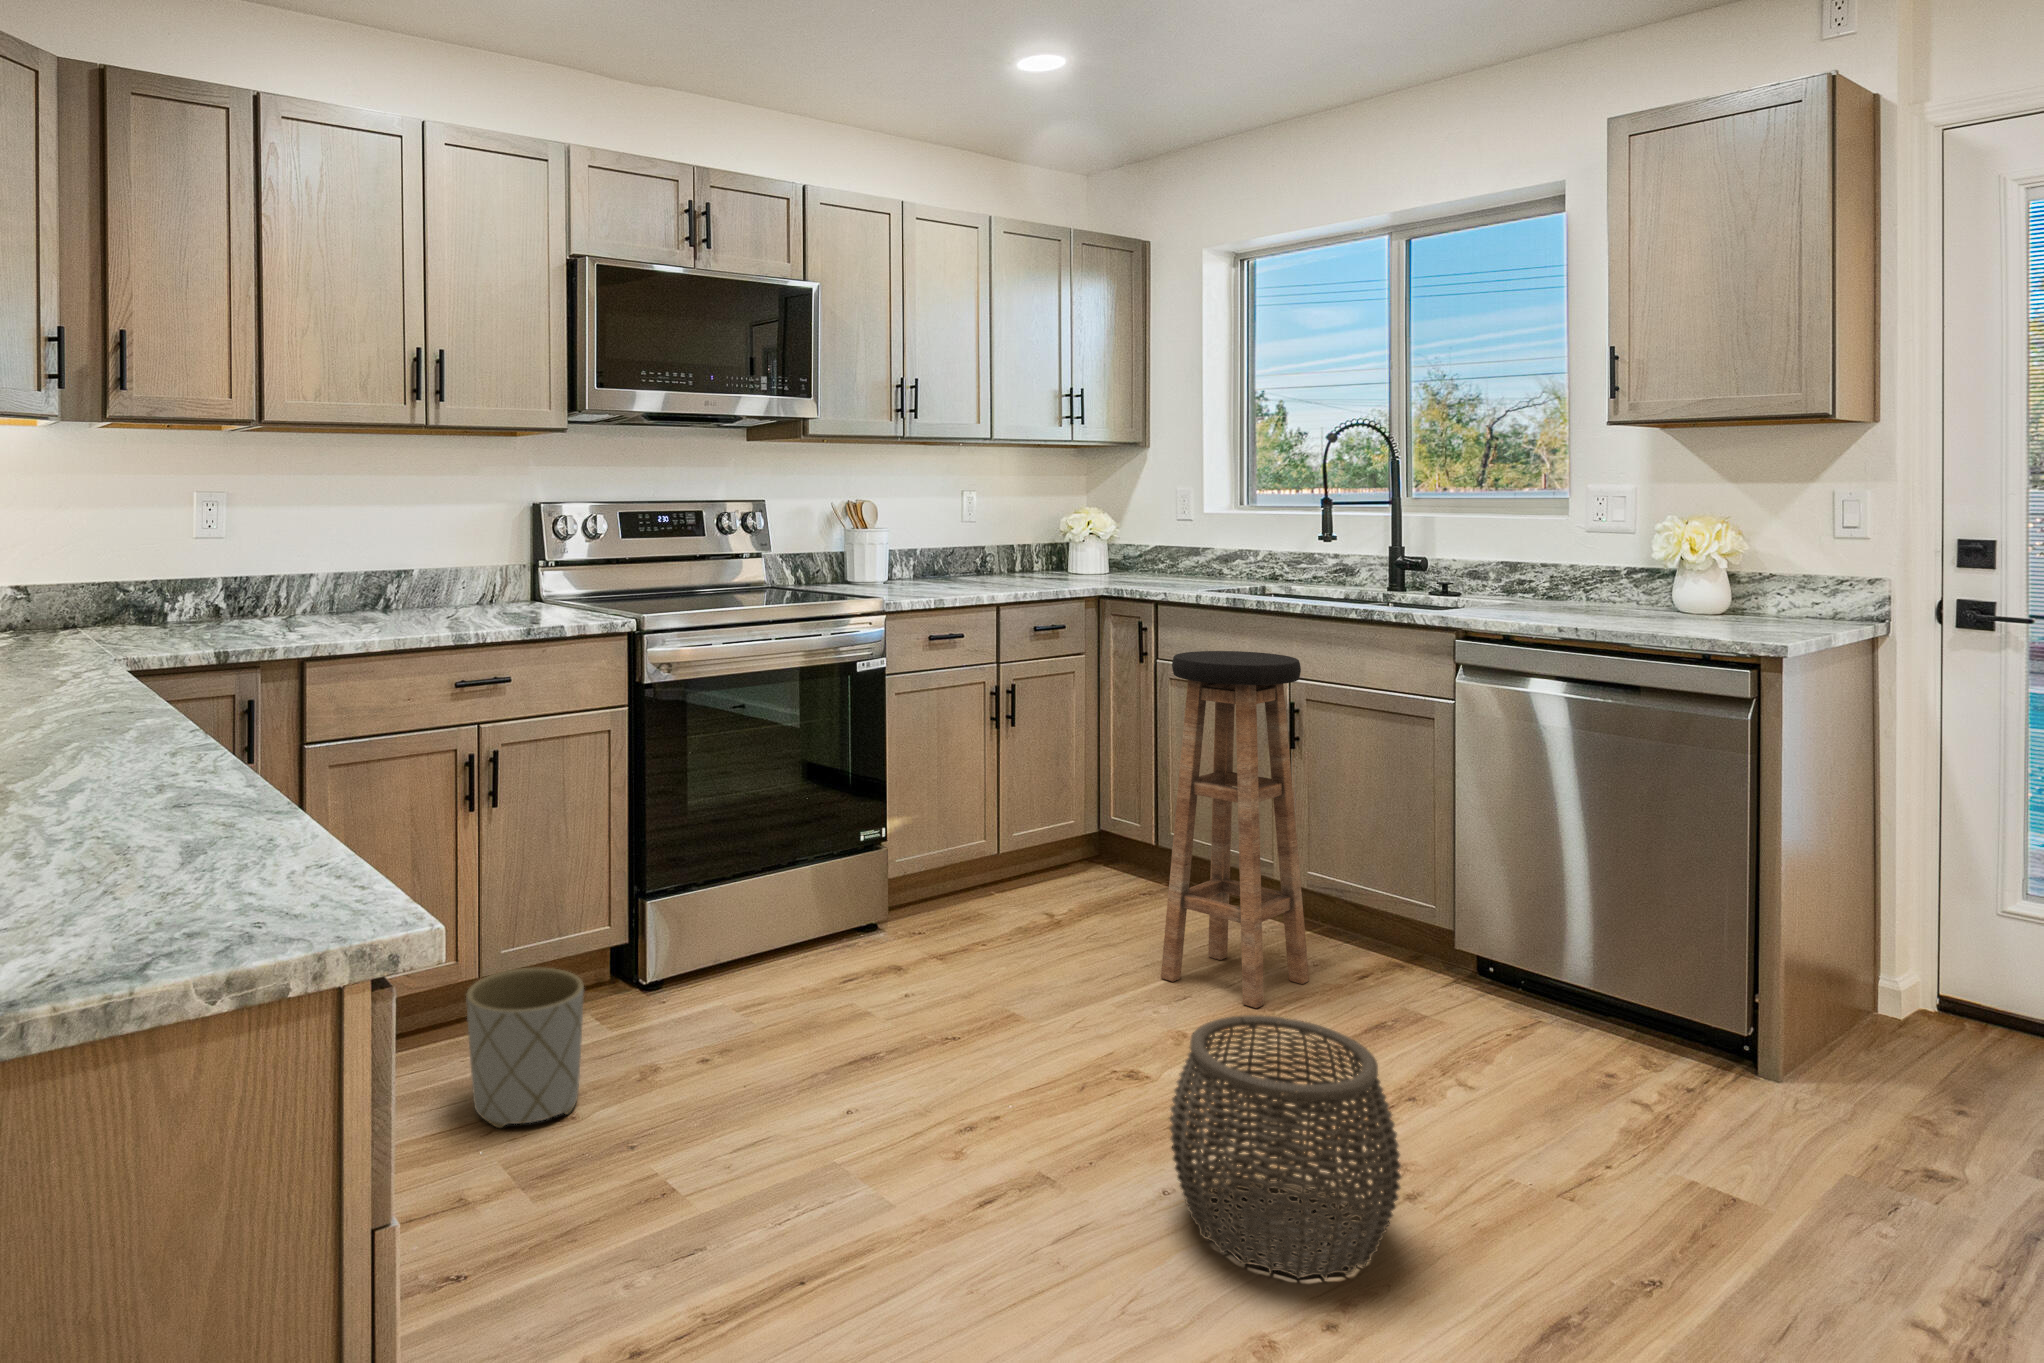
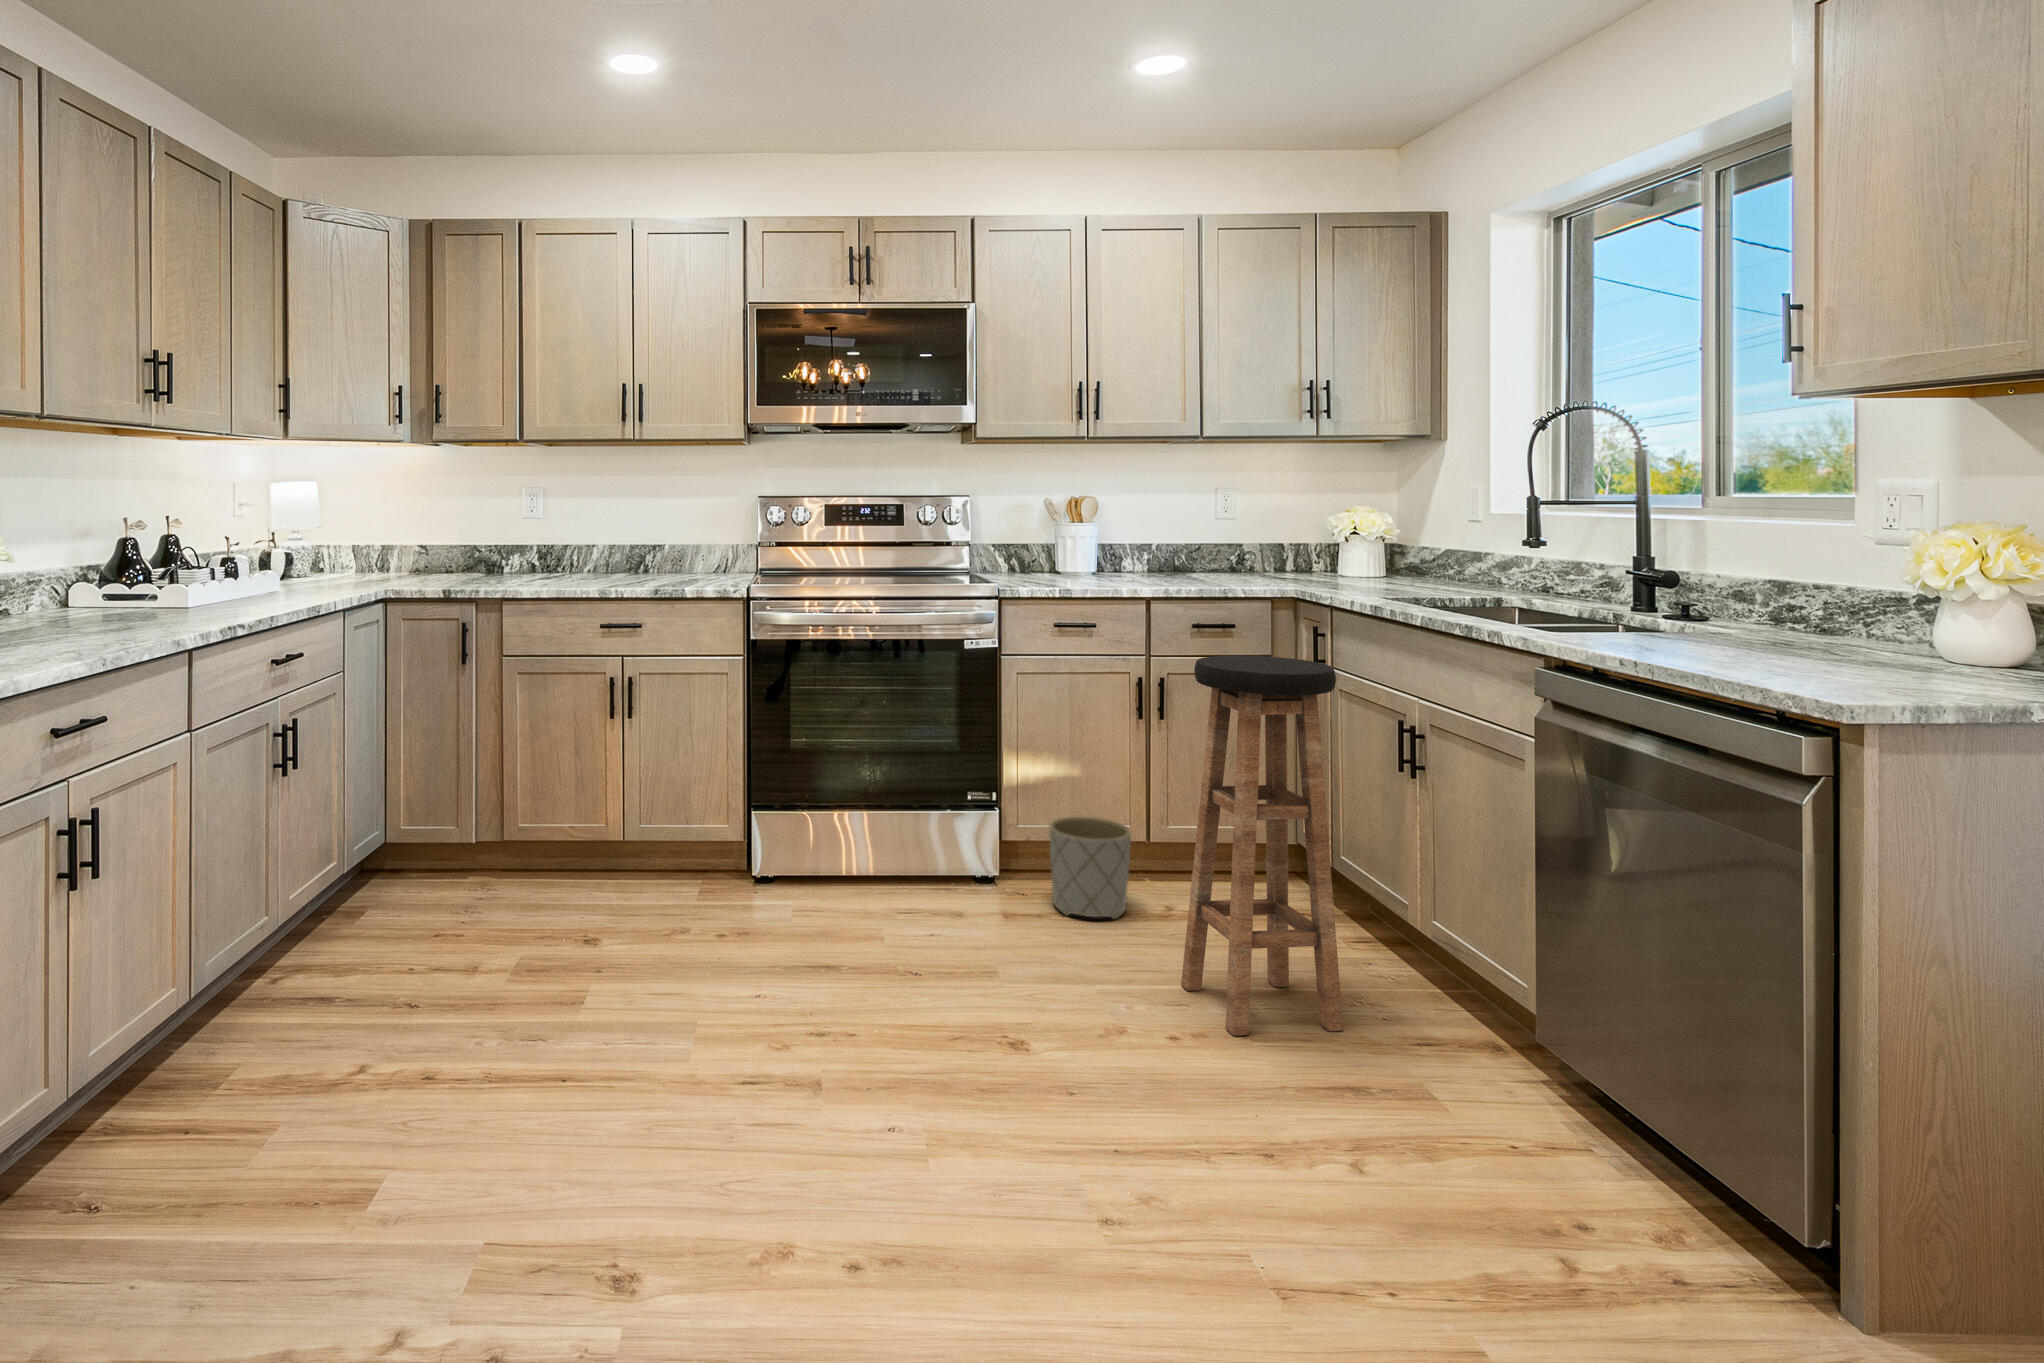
planter: present [466,968,584,1128] -> present [1049,817,1131,919]
woven basket: present [1170,1015,1401,1279] -> none [815,988,1028,1254]

